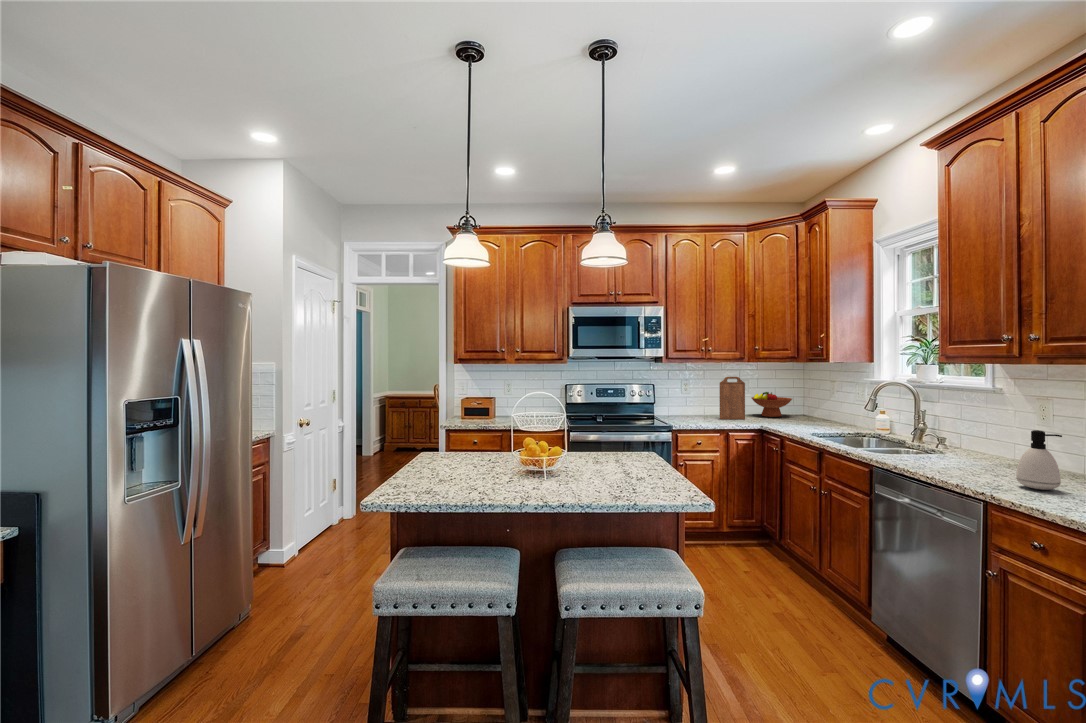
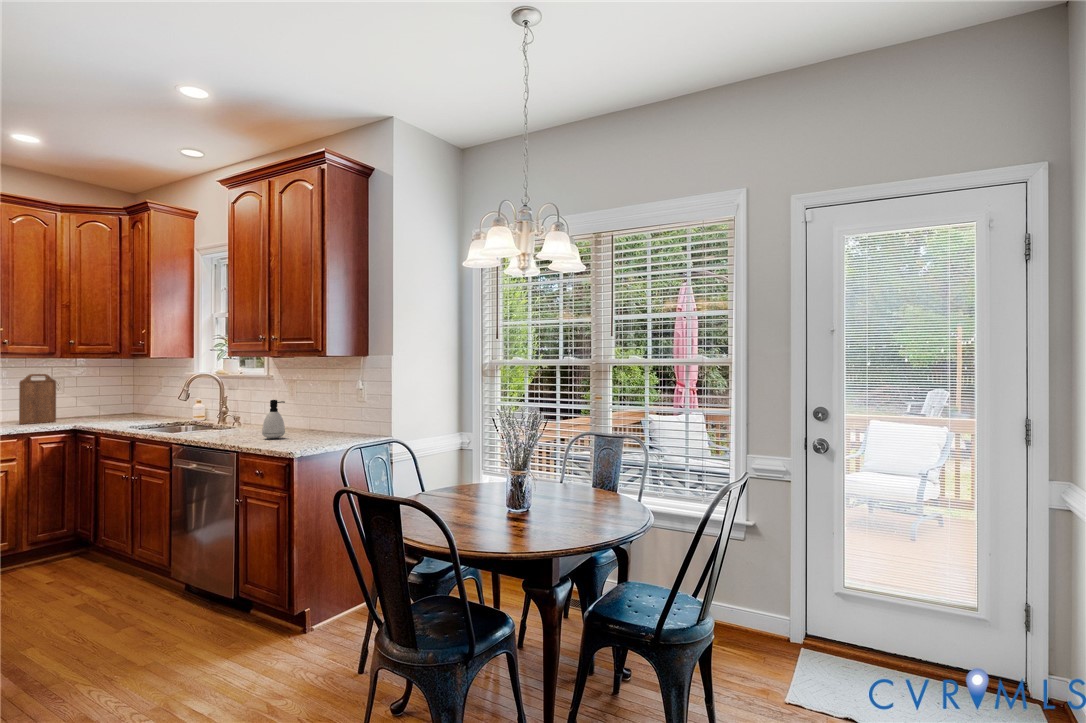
fruit bowl: present [752,392,792,417] -> none [66,390,118,417]

